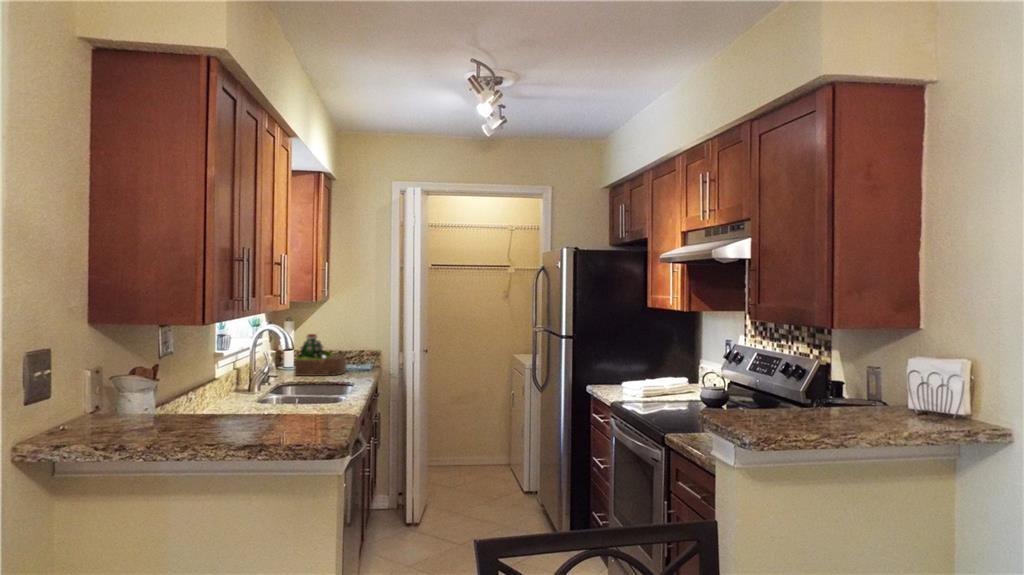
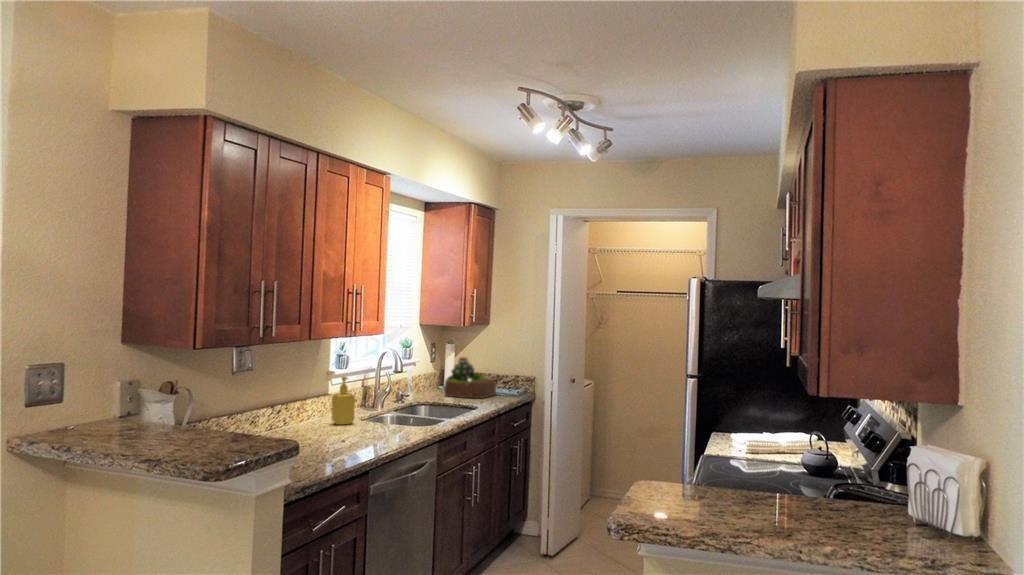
soap dispenser: none [217,354,246,409] -> present [332,377,355,425]

